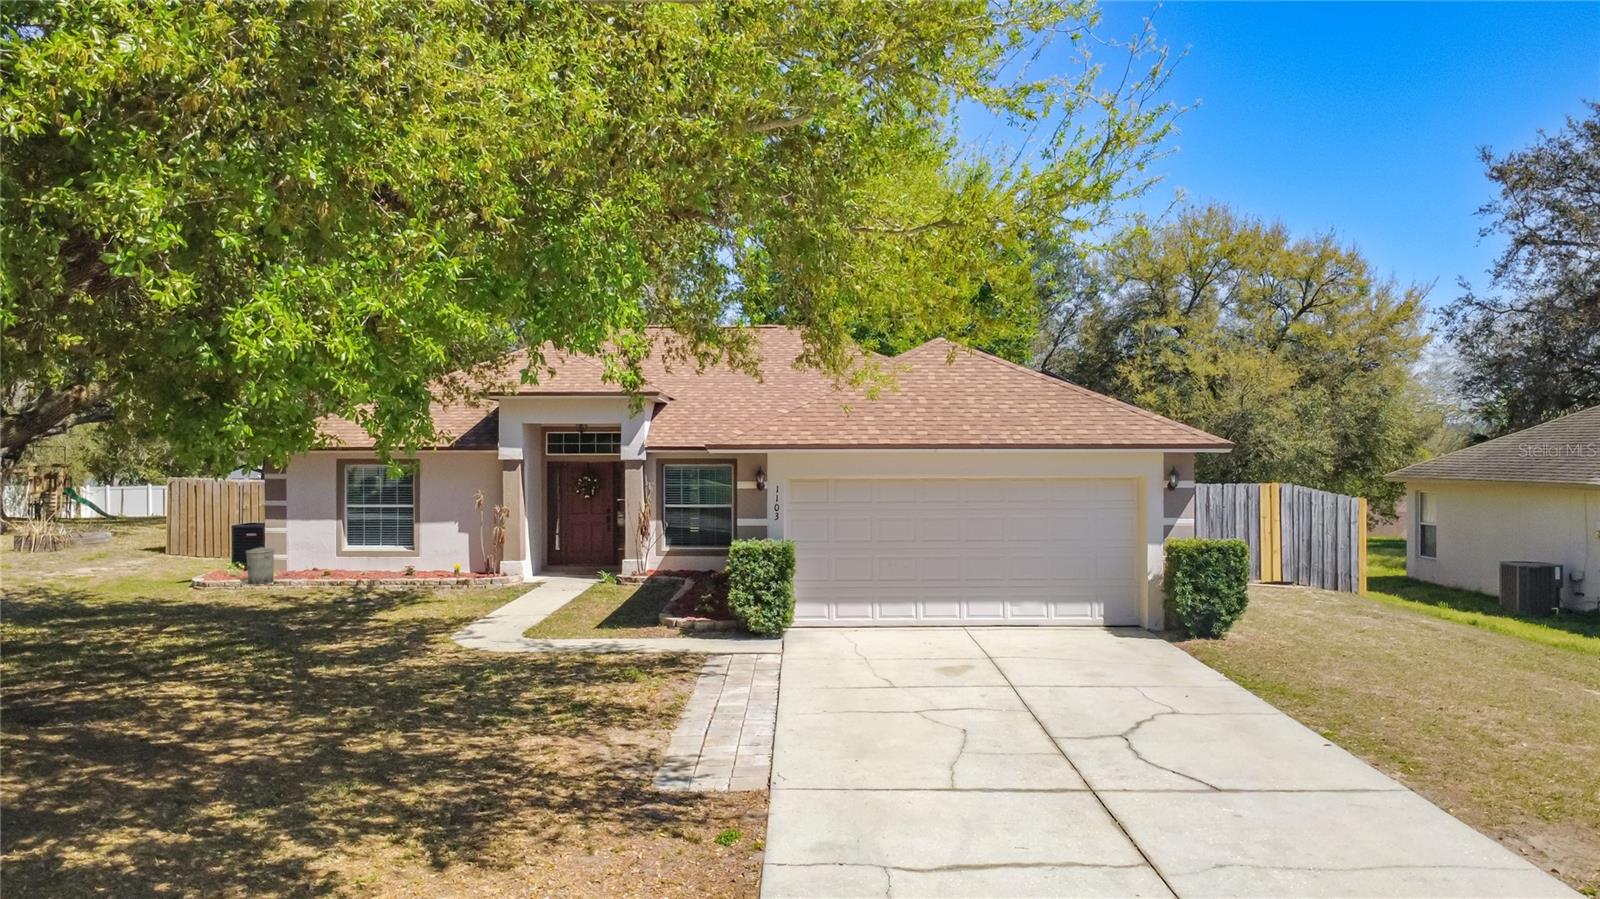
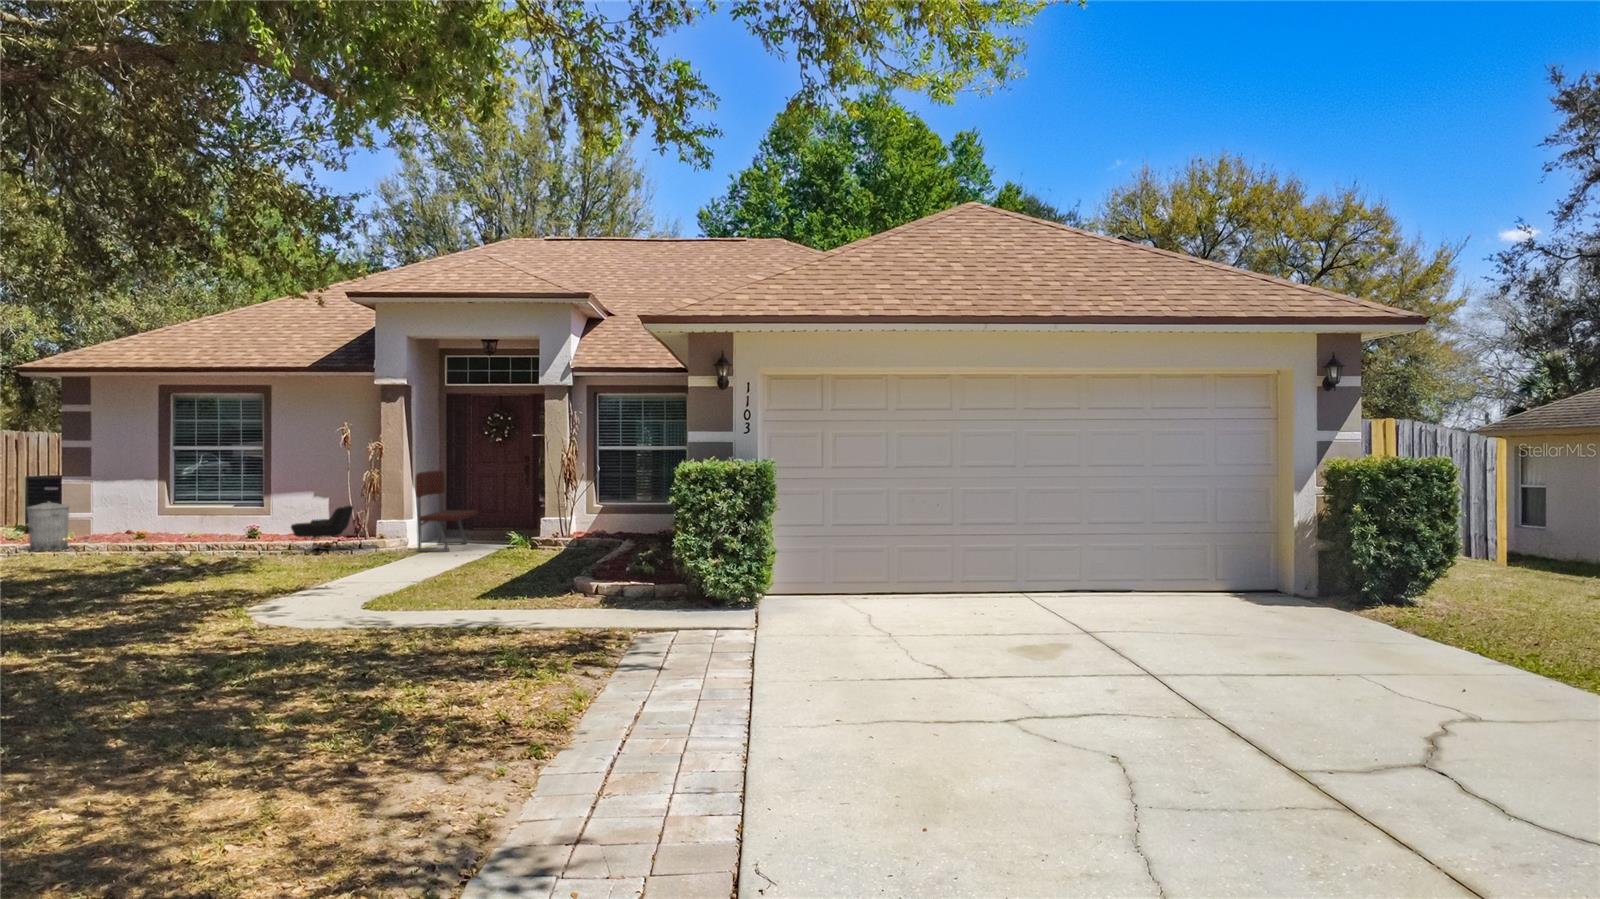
bench: none [532,522,574,586] -> present [416,471,478,552]
lounge chair: none [439,549,483,586] -> present [291,506,353,552]

